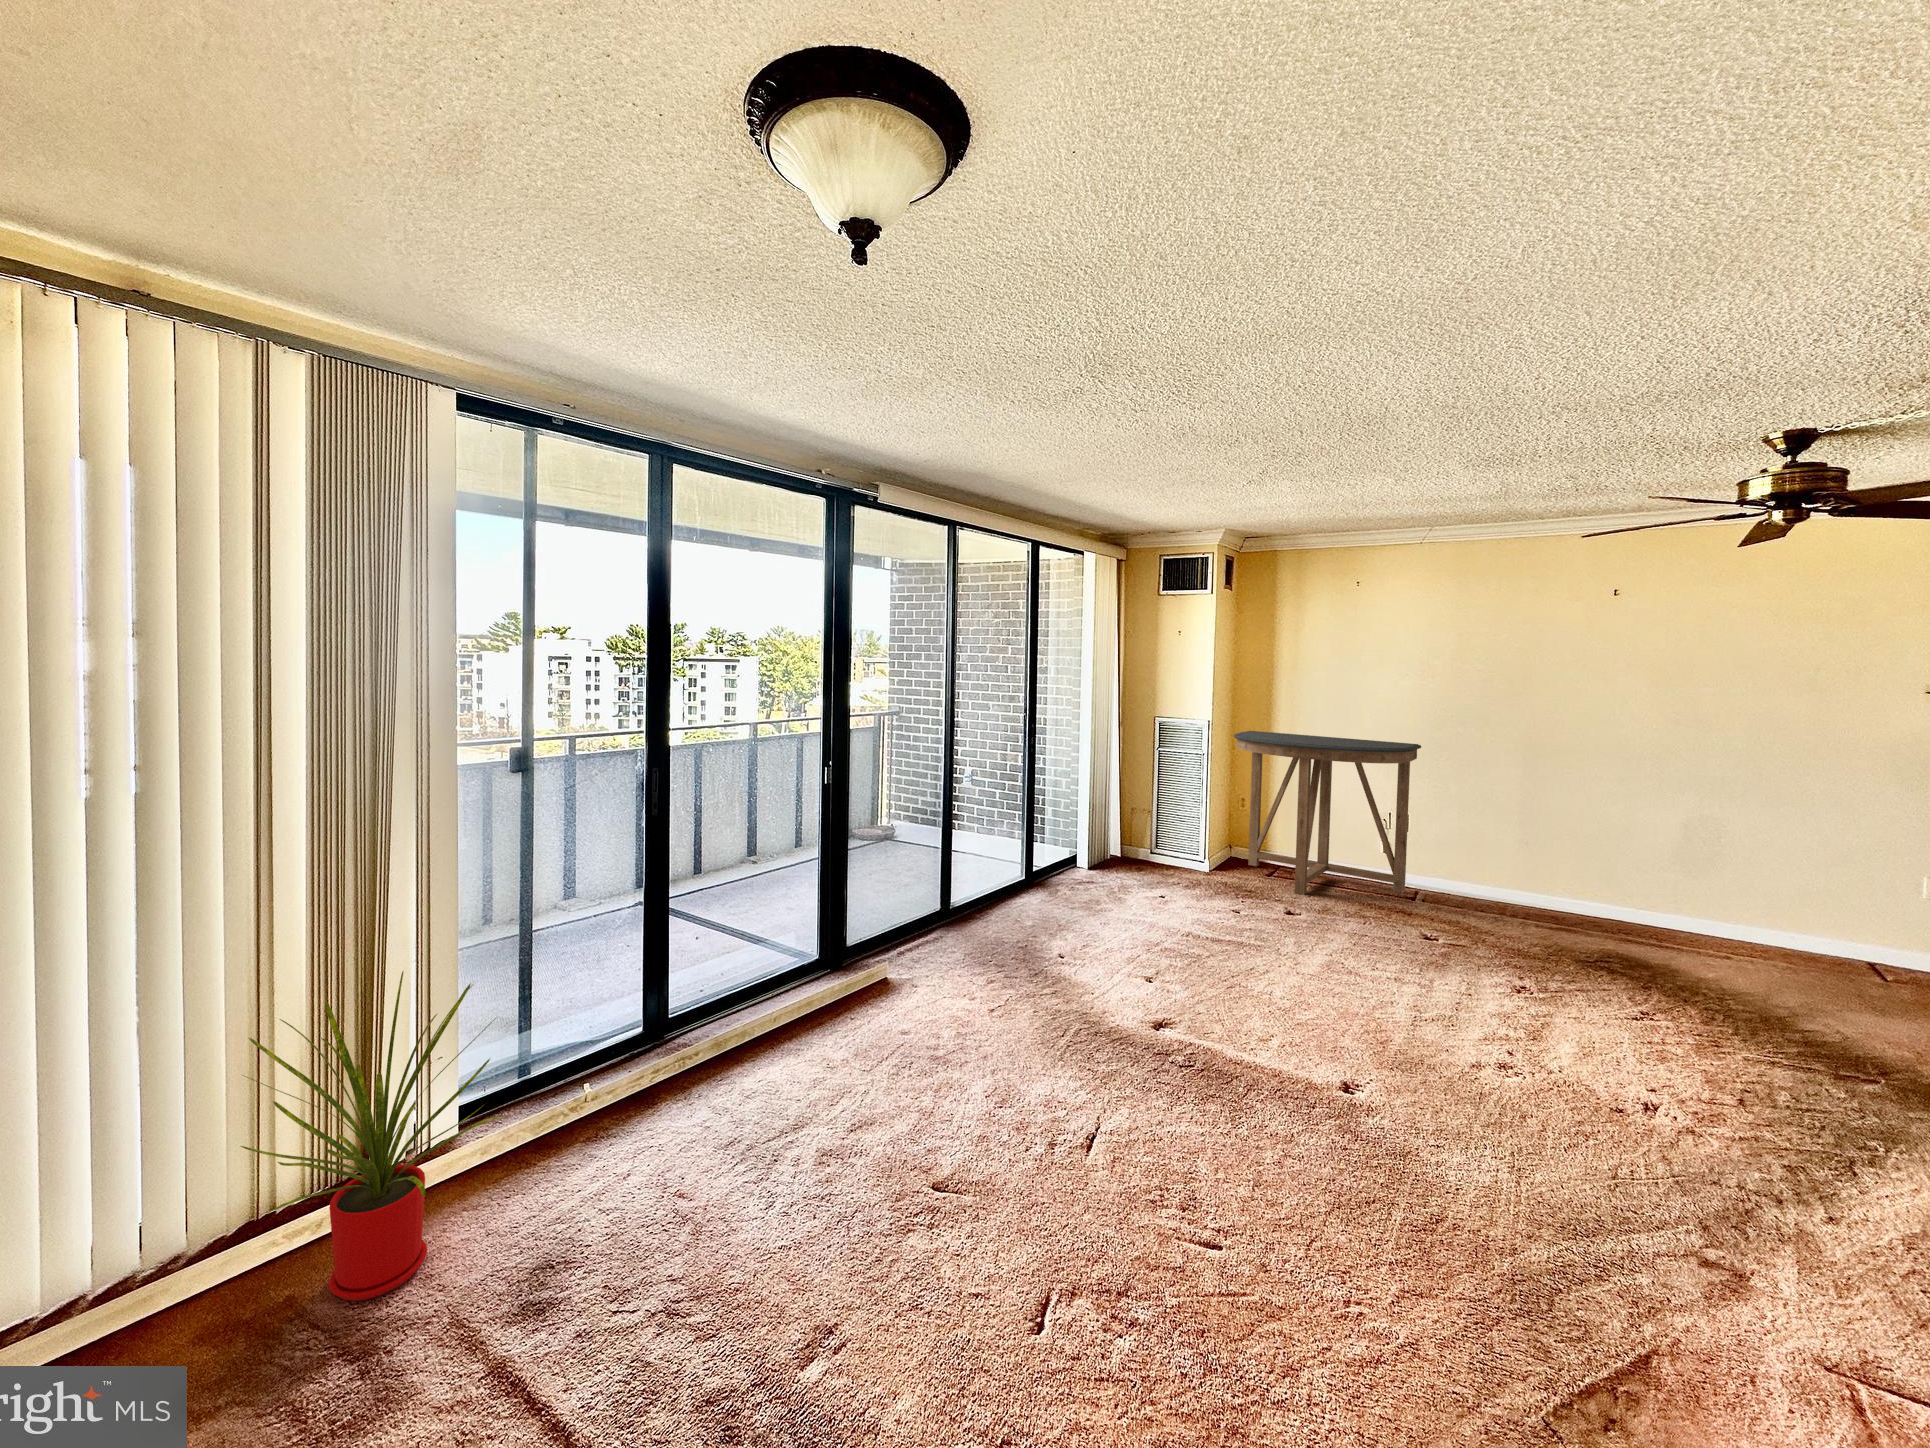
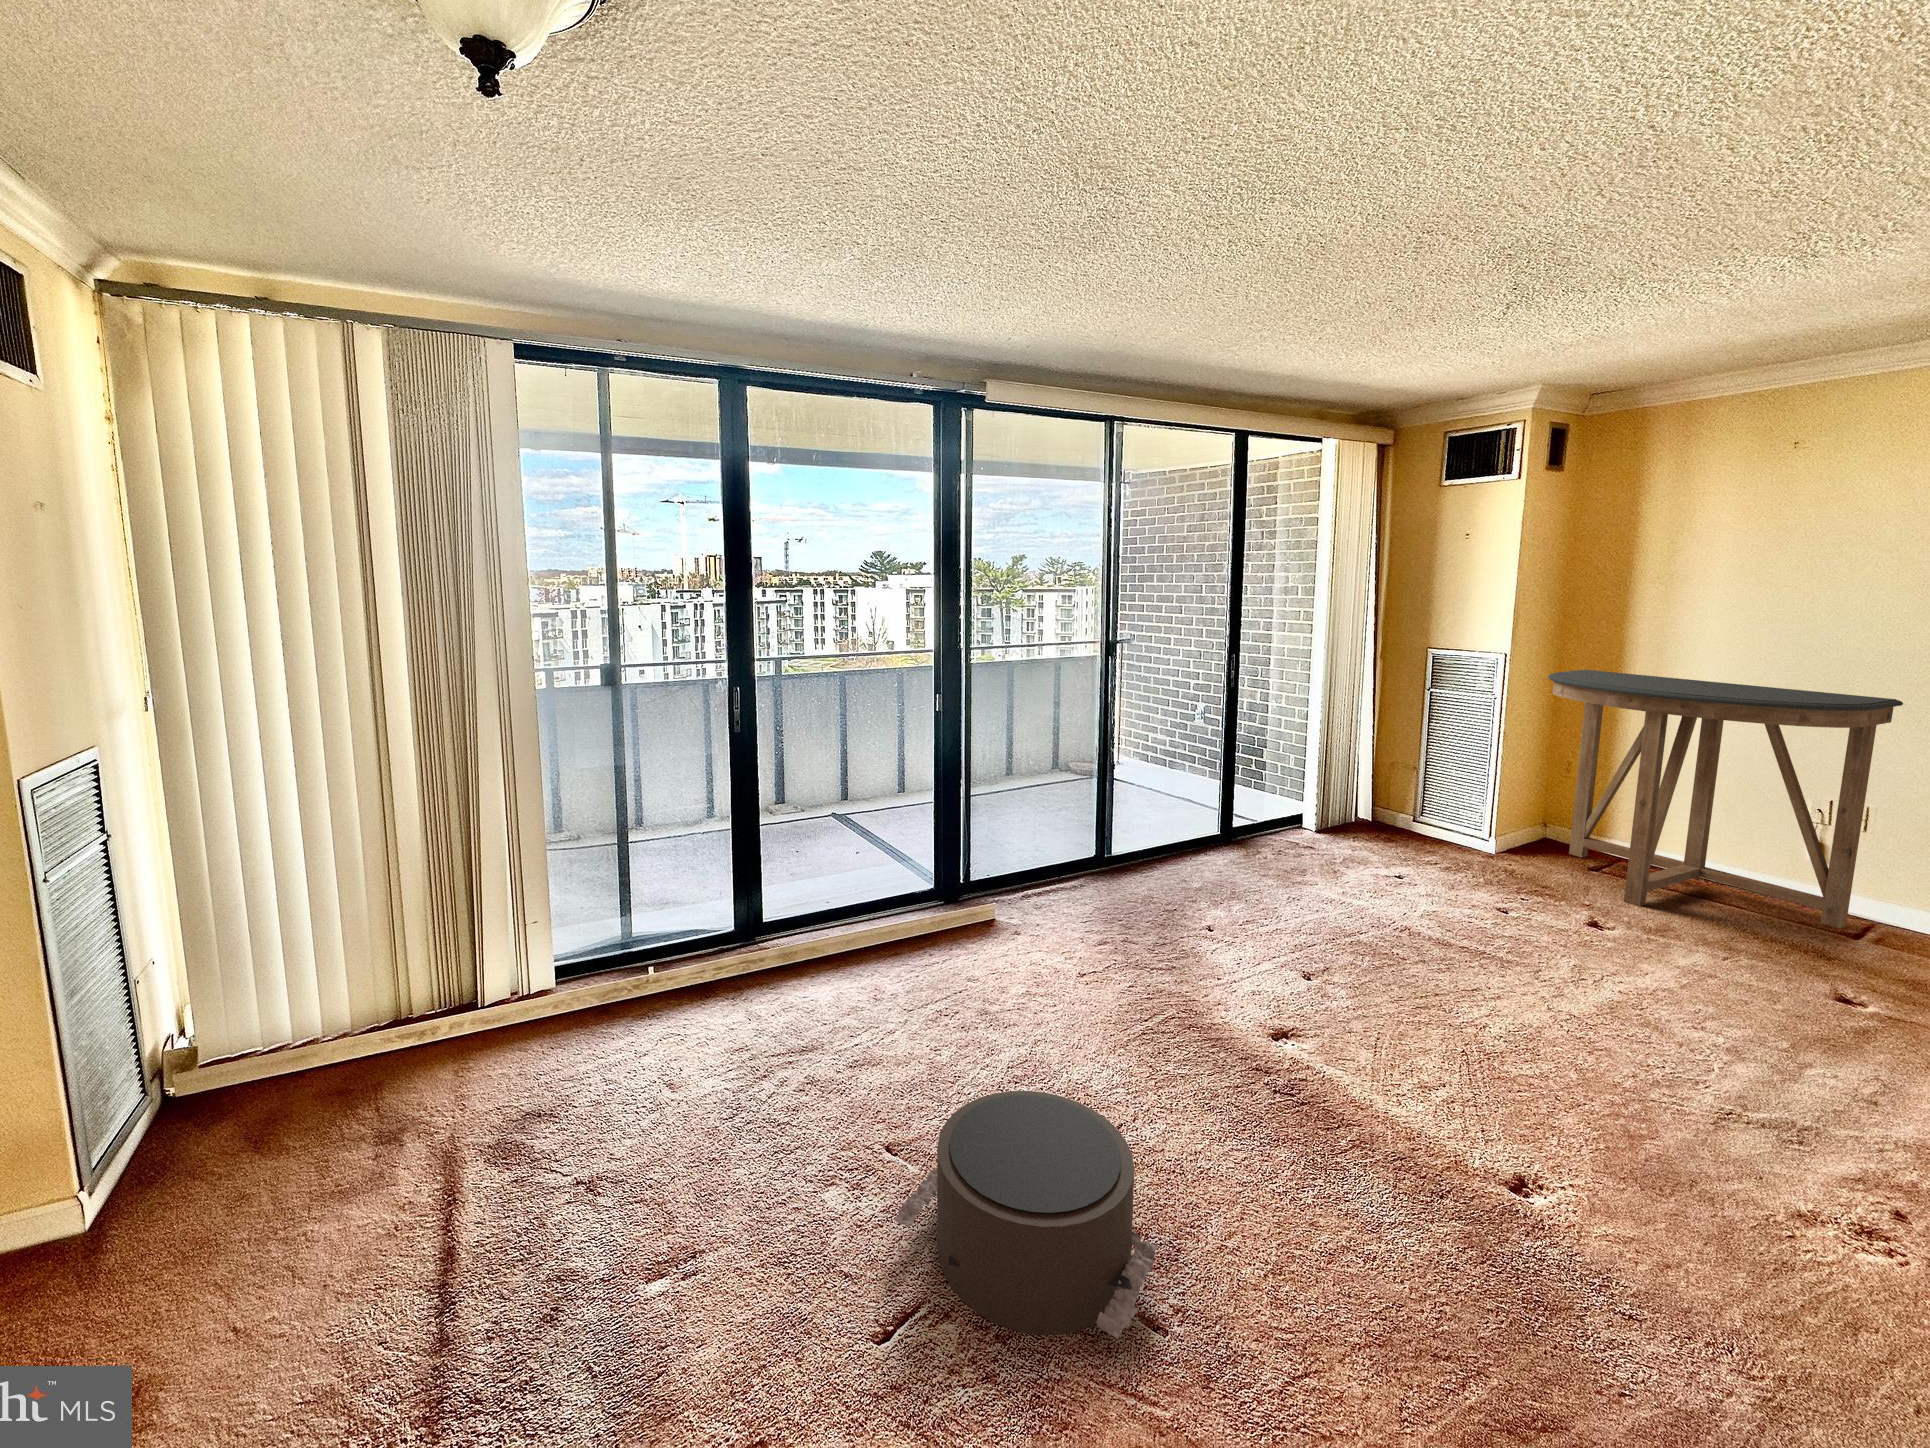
house plant: present [240,971,508,1301] -> none [308,845,522,1102]
pouf: none [998,1094,1211,1287] -> present [894,1091,1158,1339]

